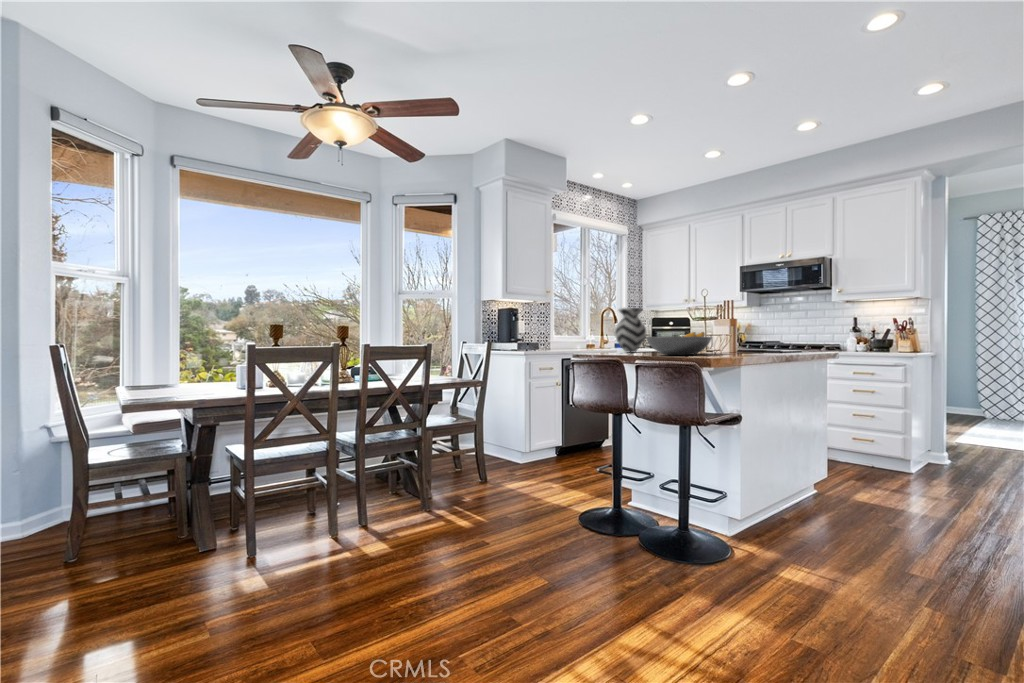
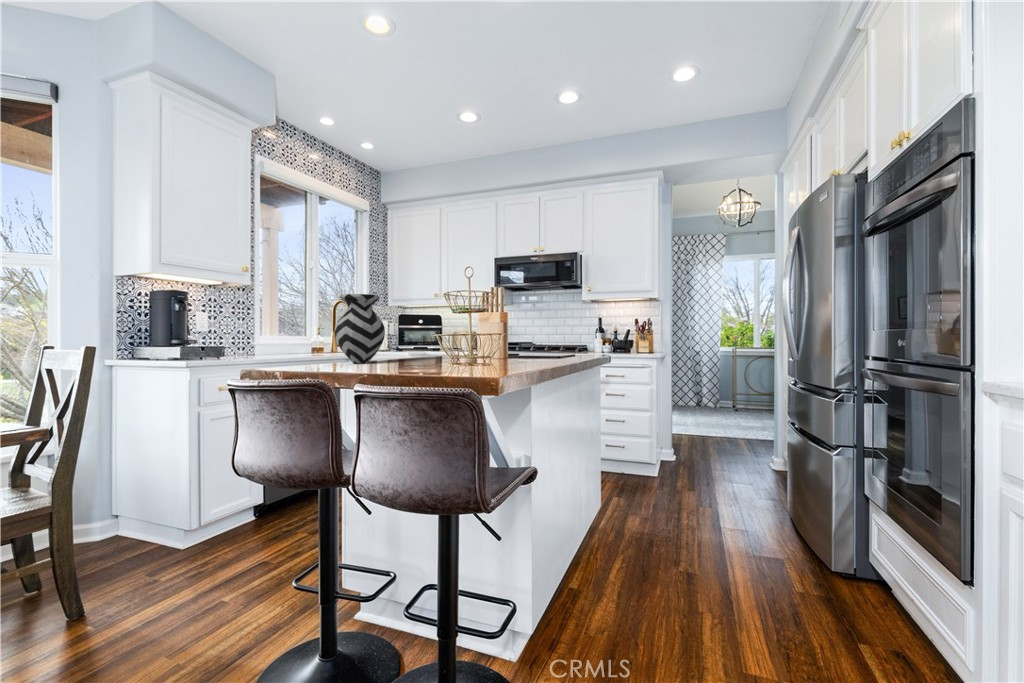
fruit bowl: present [646,332,712,355] -> none [379,332,485,371]

